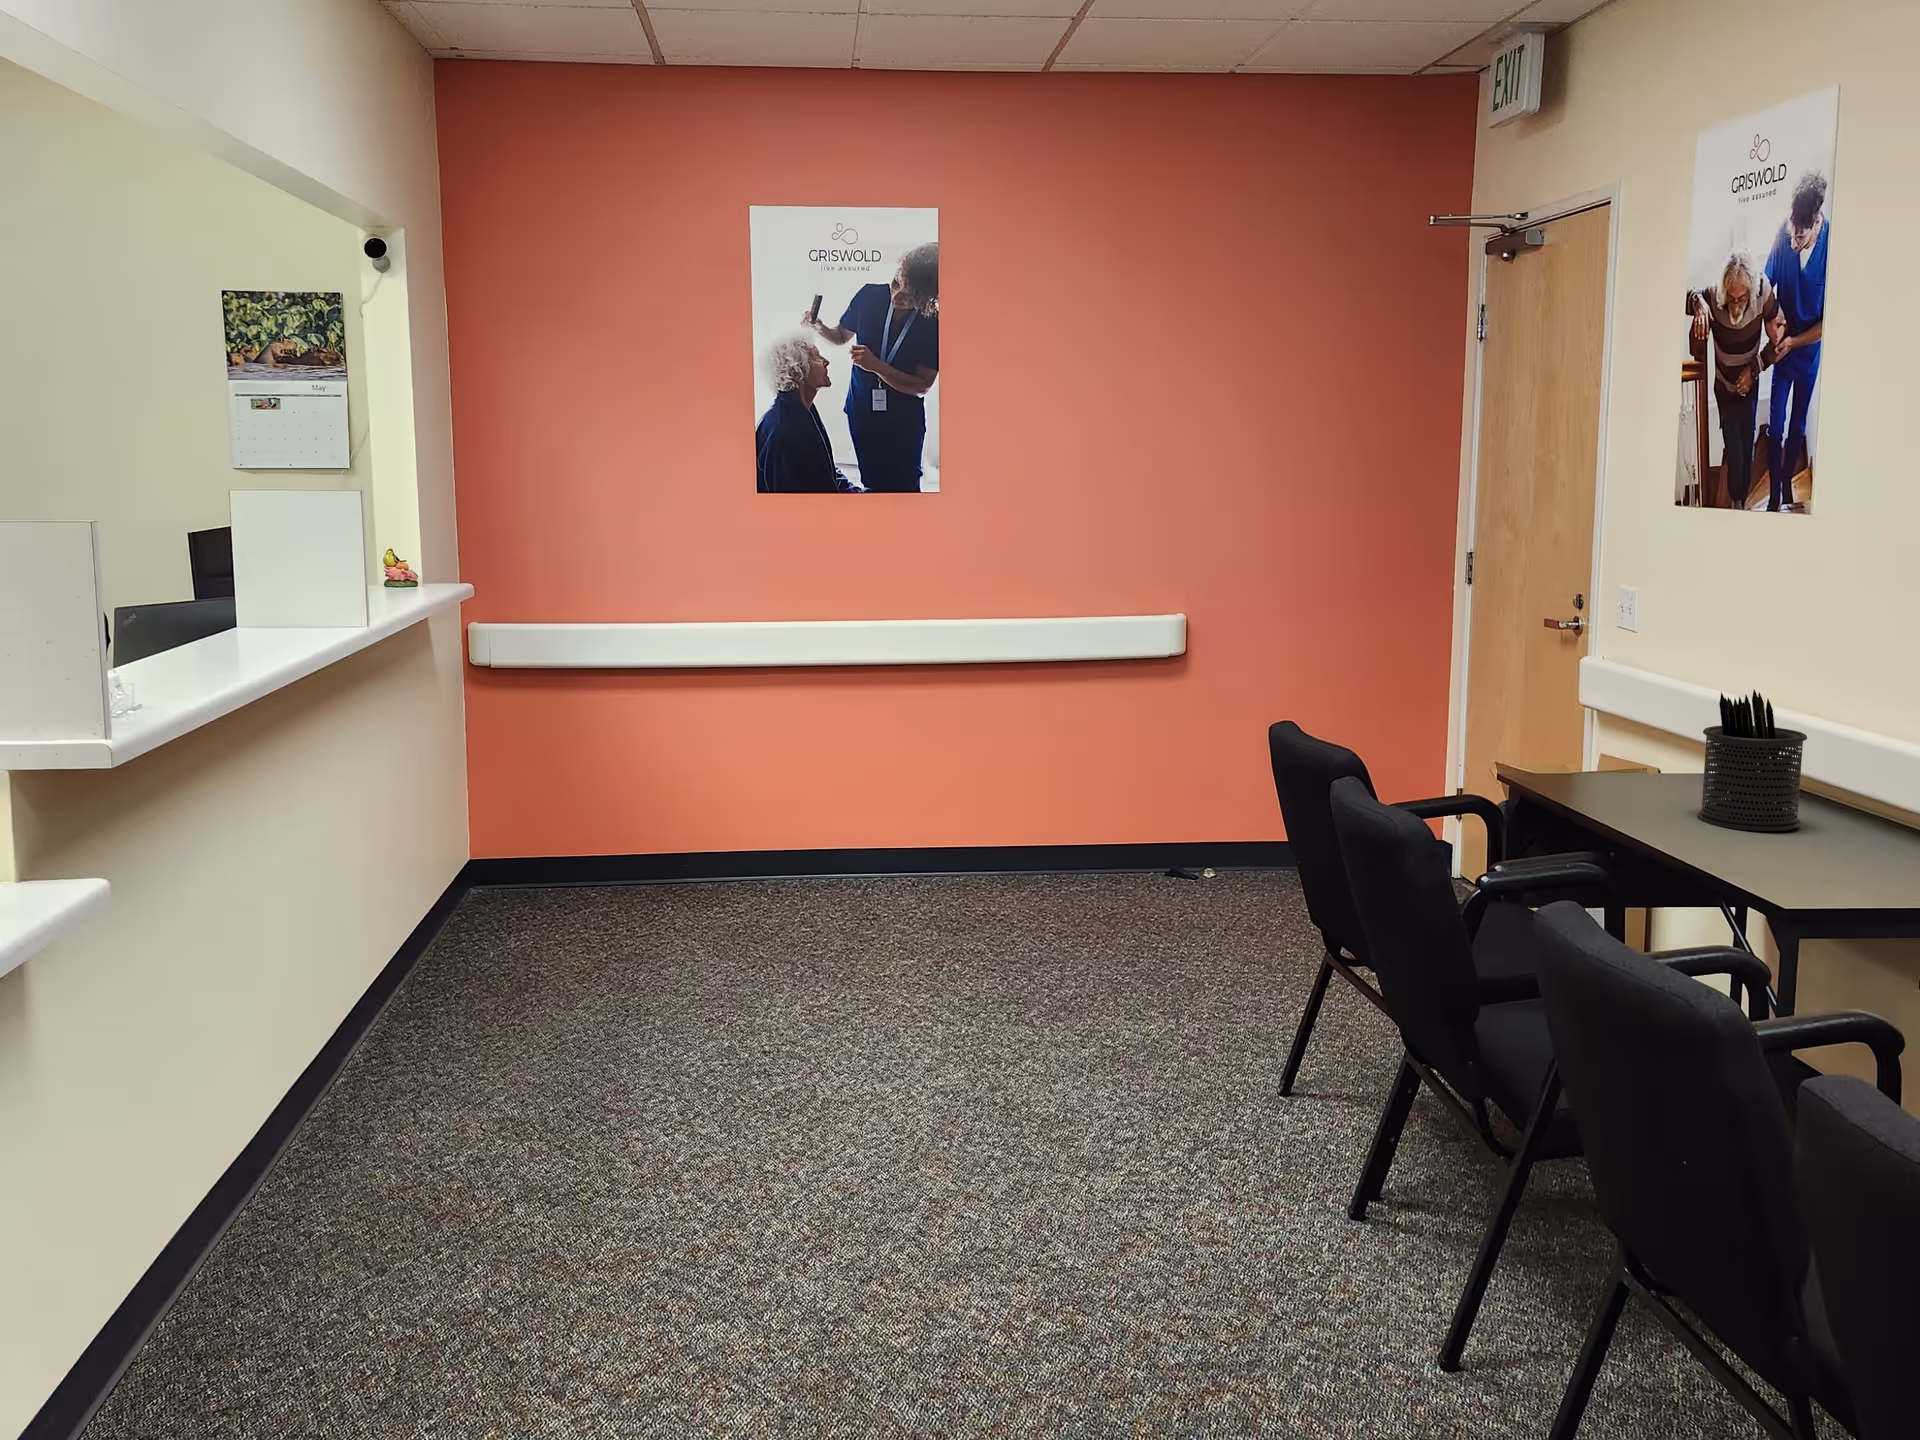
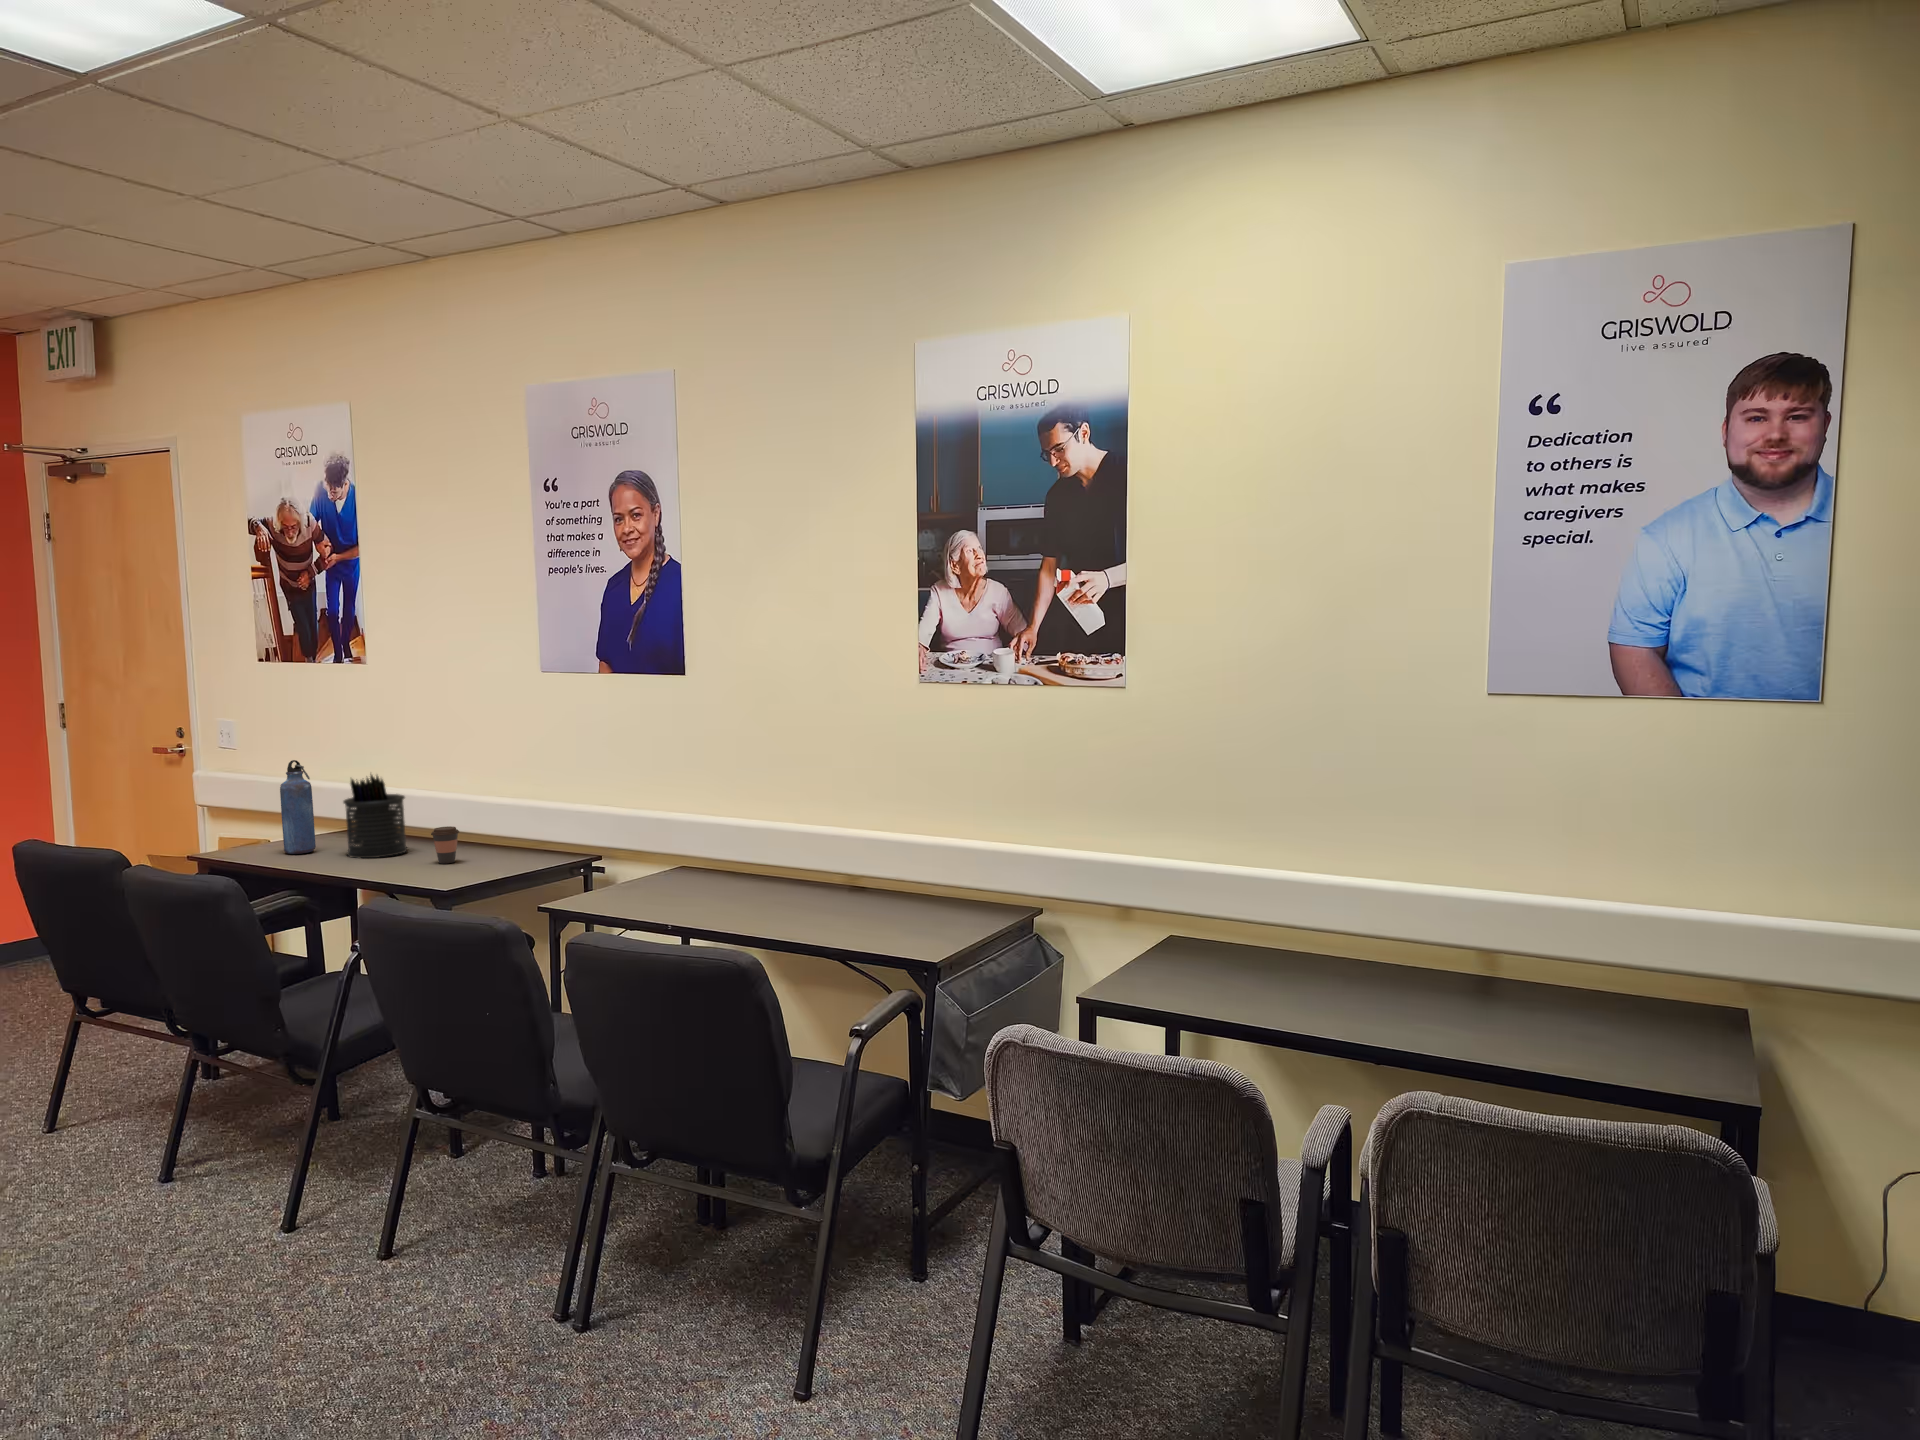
water bottle: none [1614,655,1667,799] -> present [280,760,316,854]
coffee cup: none [1824,800,1877,865] -> present [431,826,459,864]

